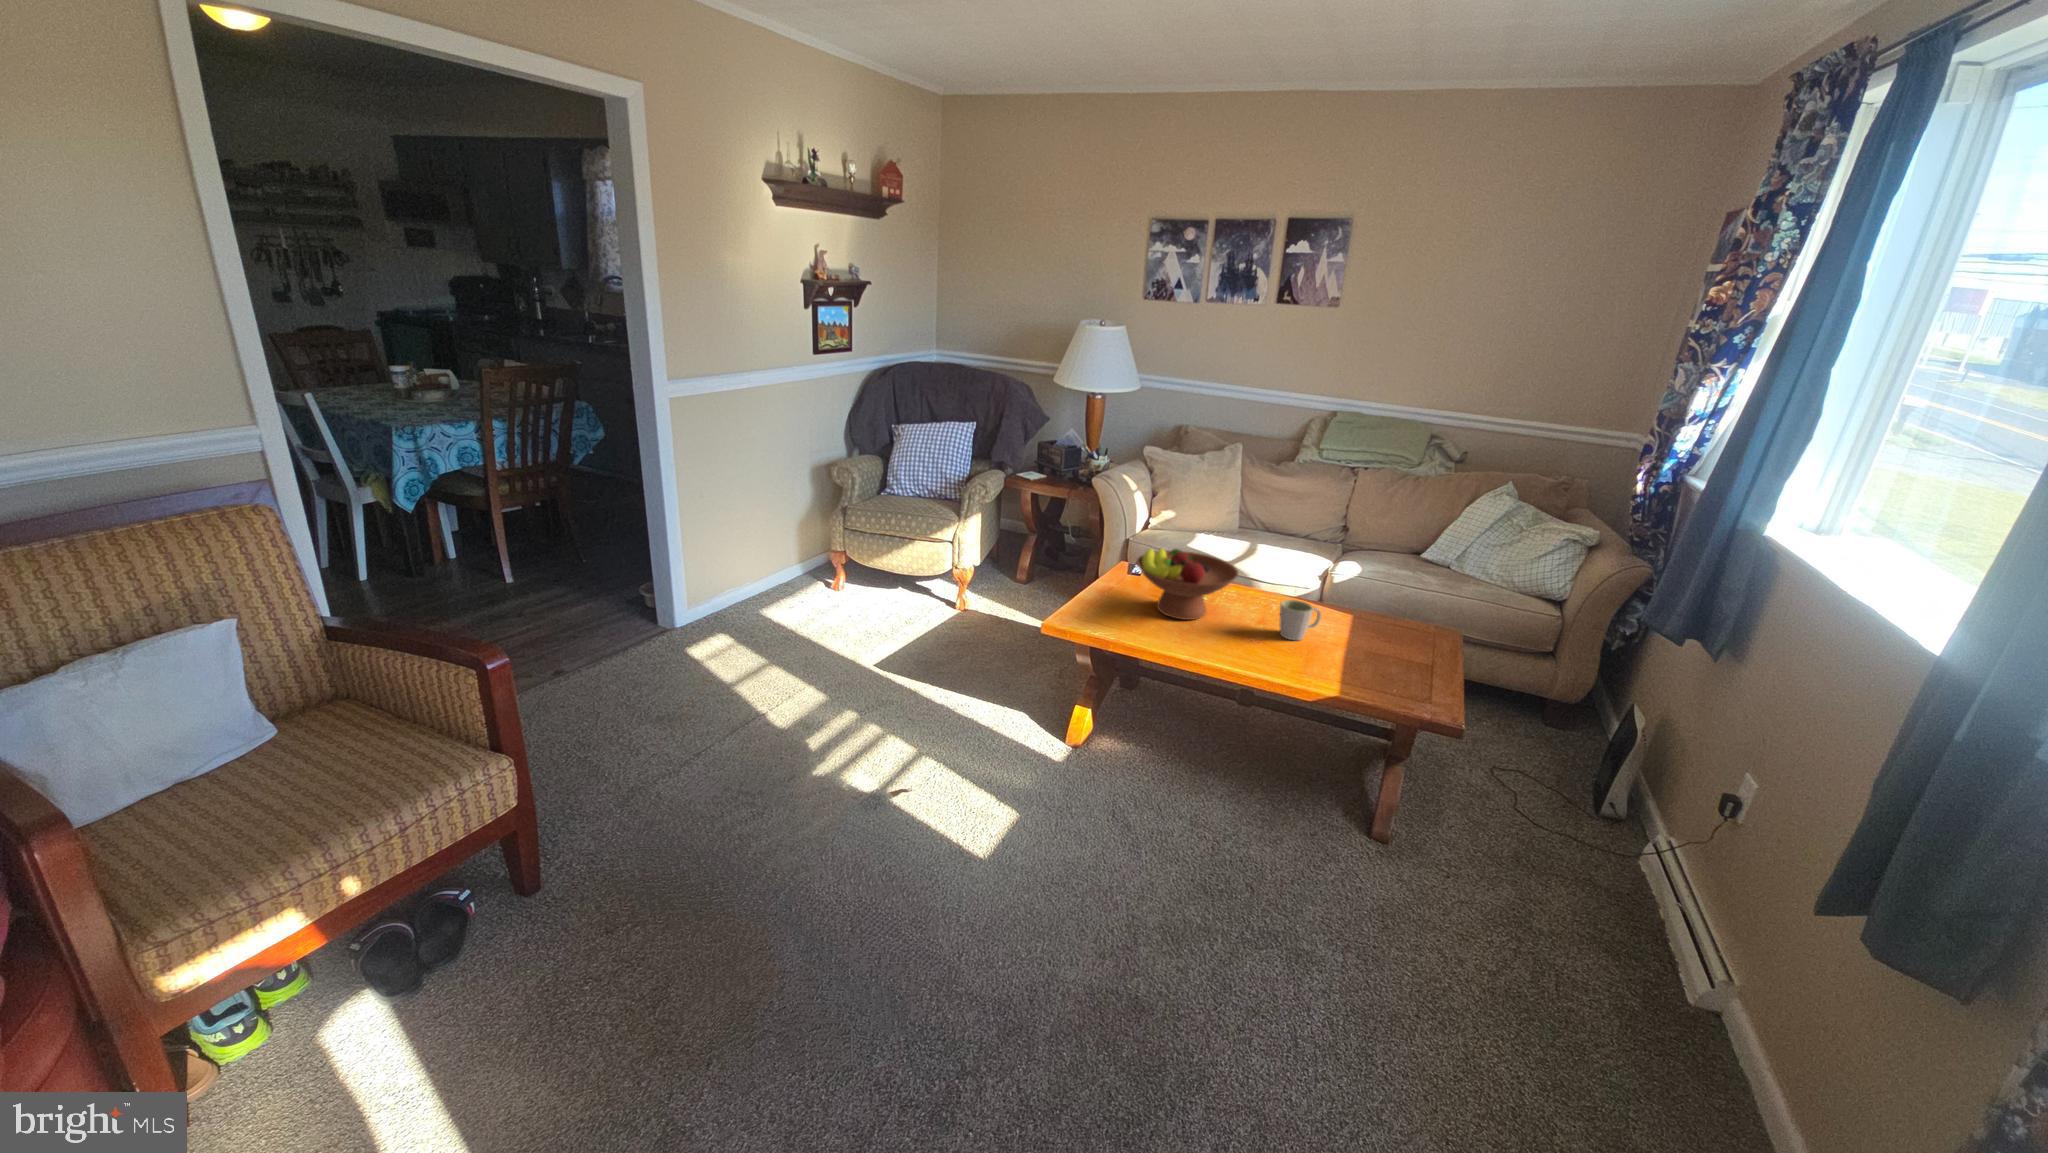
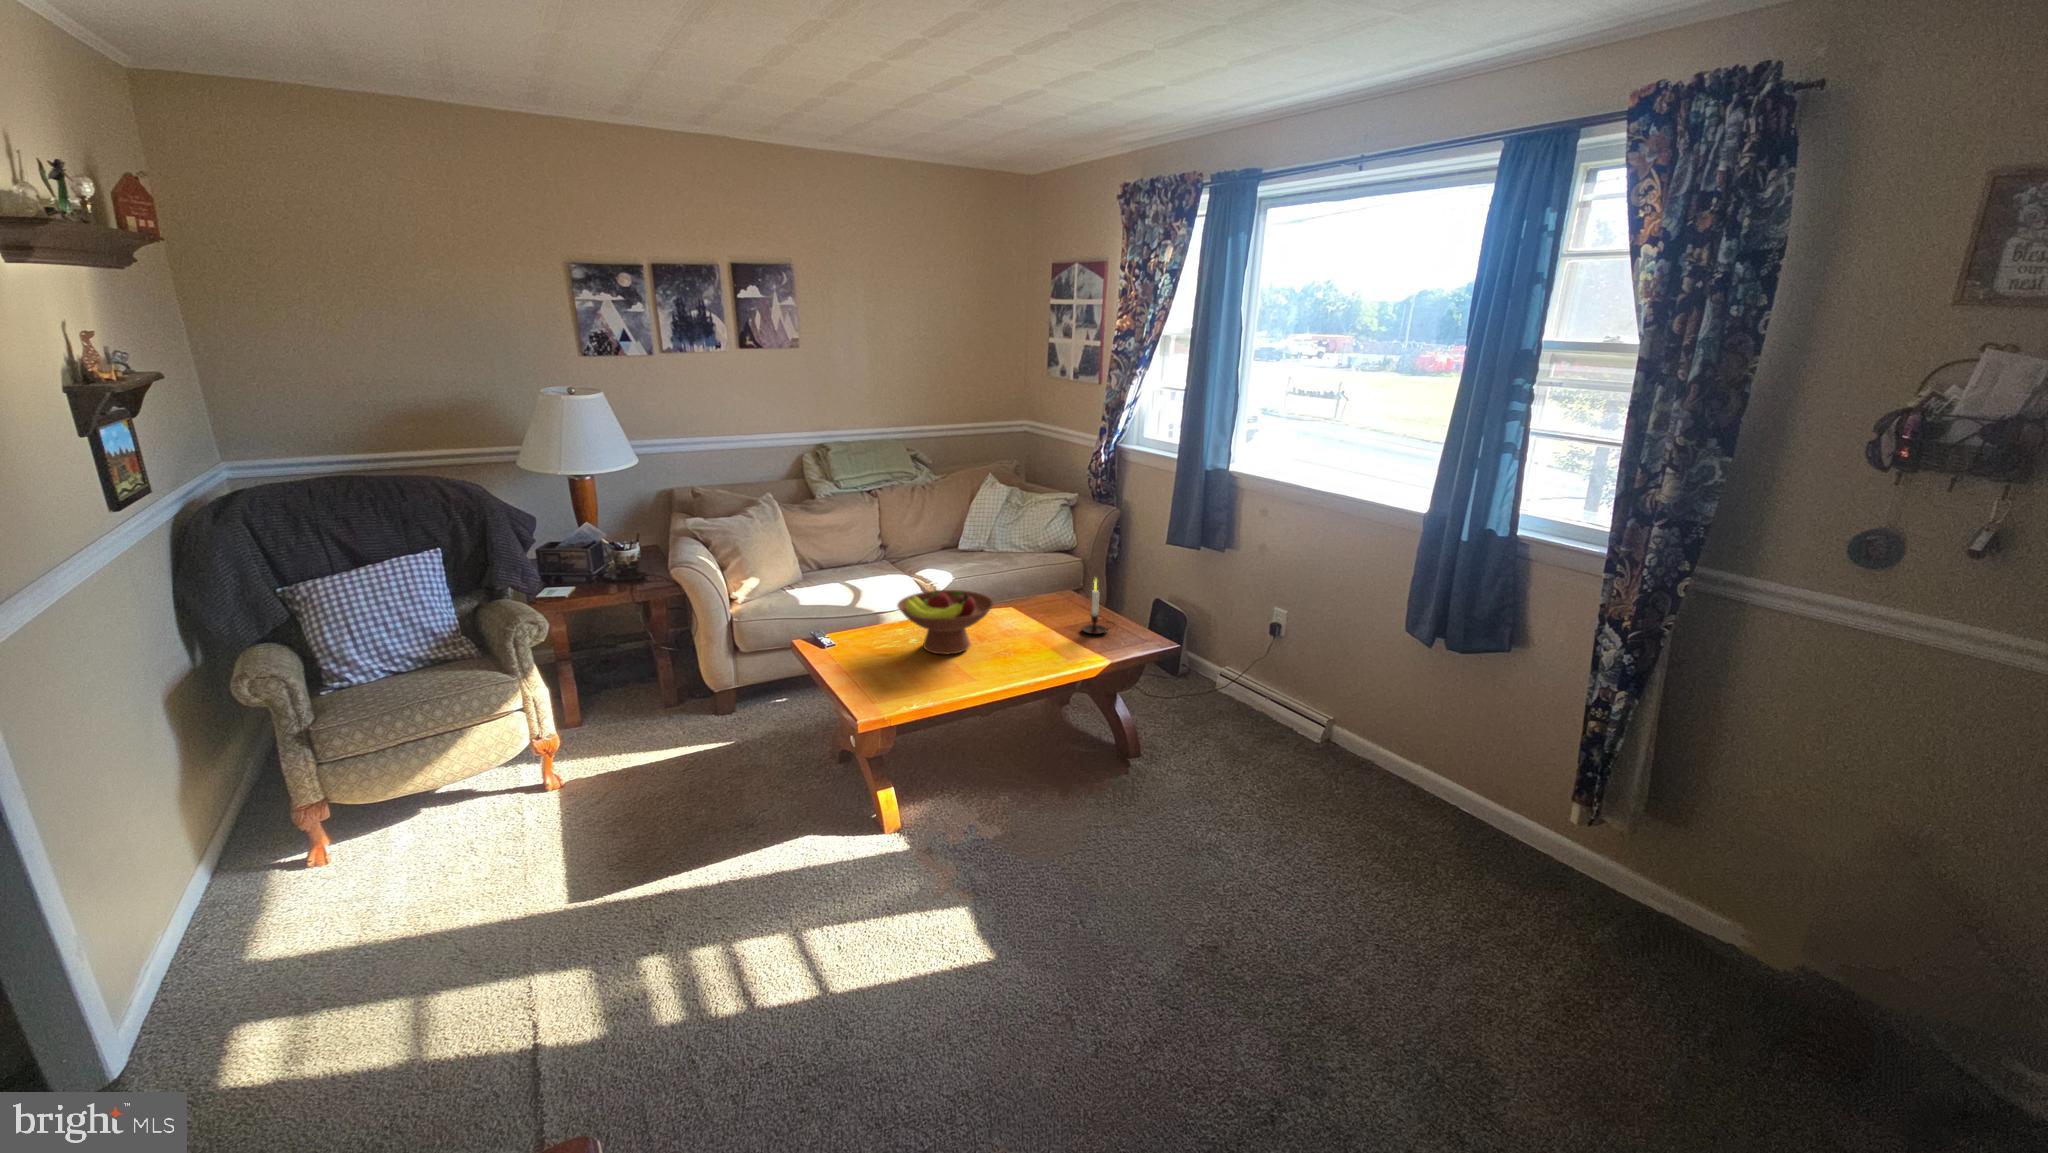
mug: present [1280,600,1321,640] -> none [1020,599,1047,632]
candle: none [1331,601,1372,672] -> present [1082,580,1112,634]

